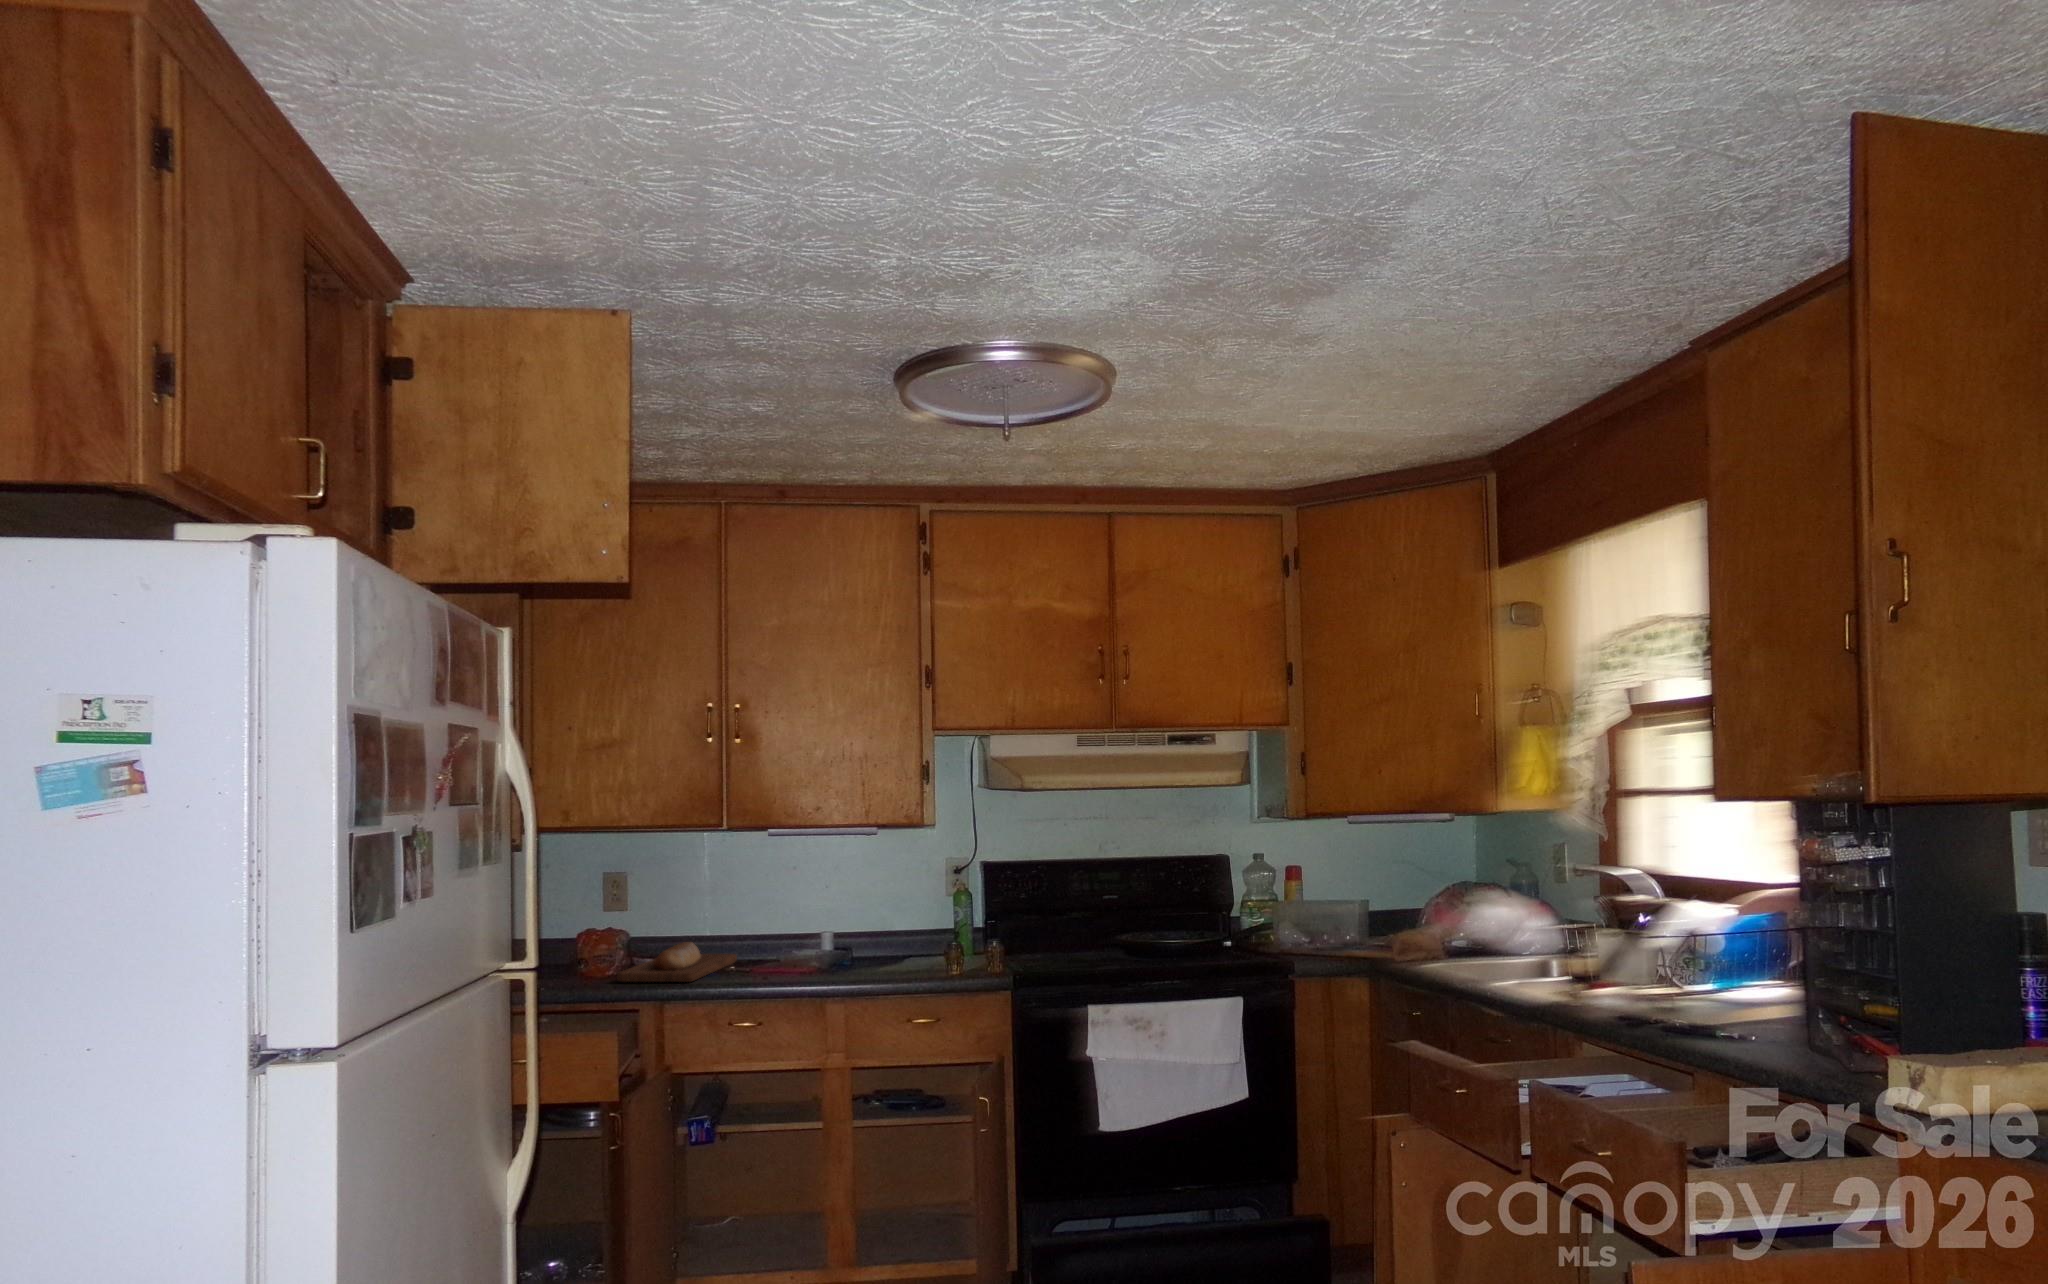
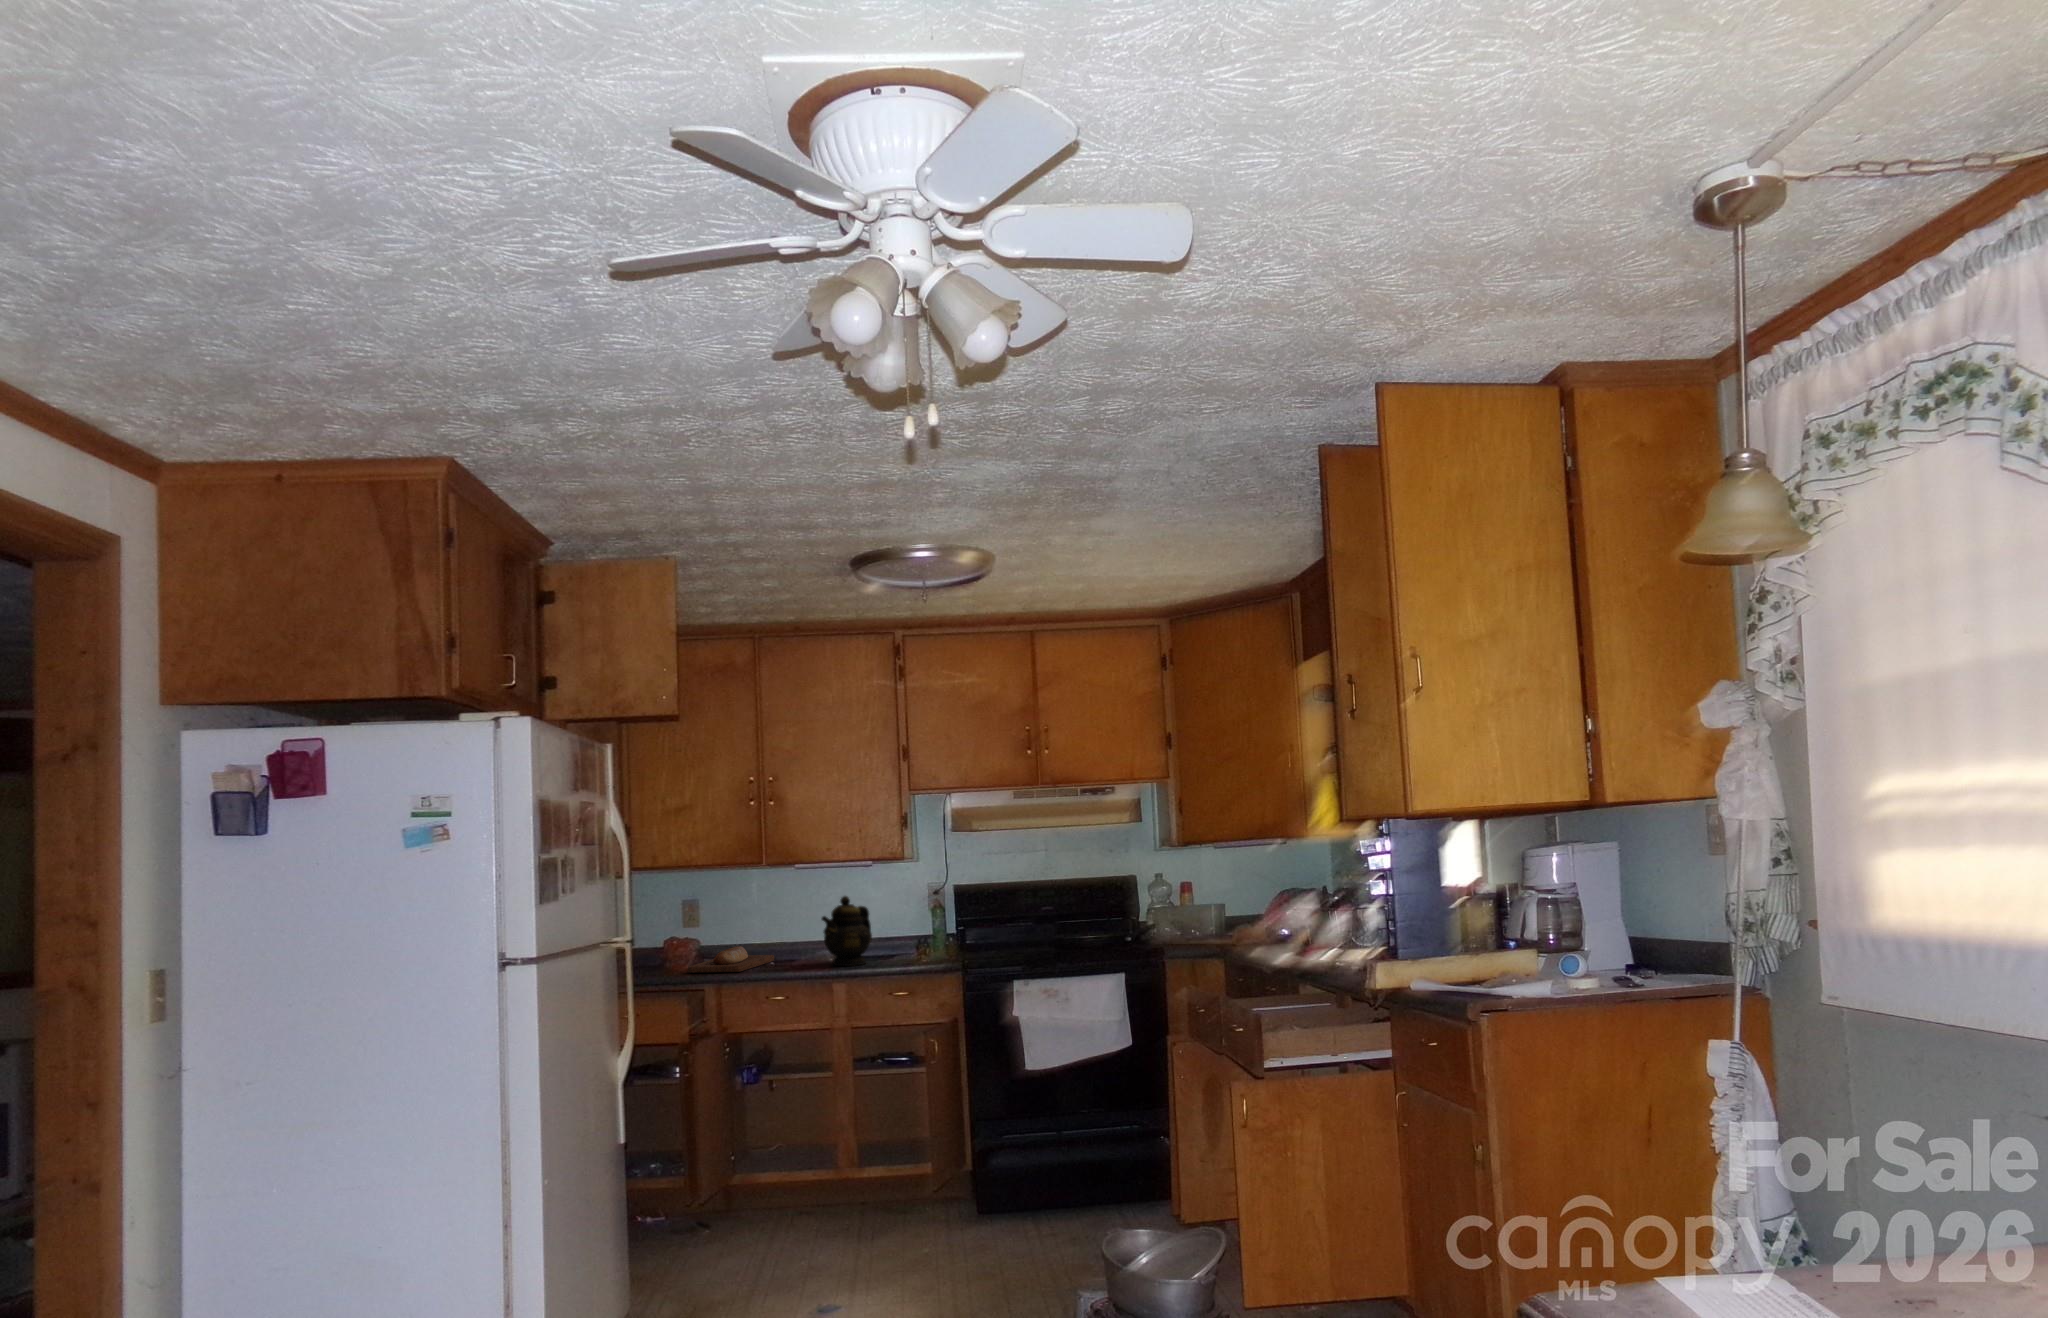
teapot: none [811,874,879,974] -> present [822,896,872,966]

